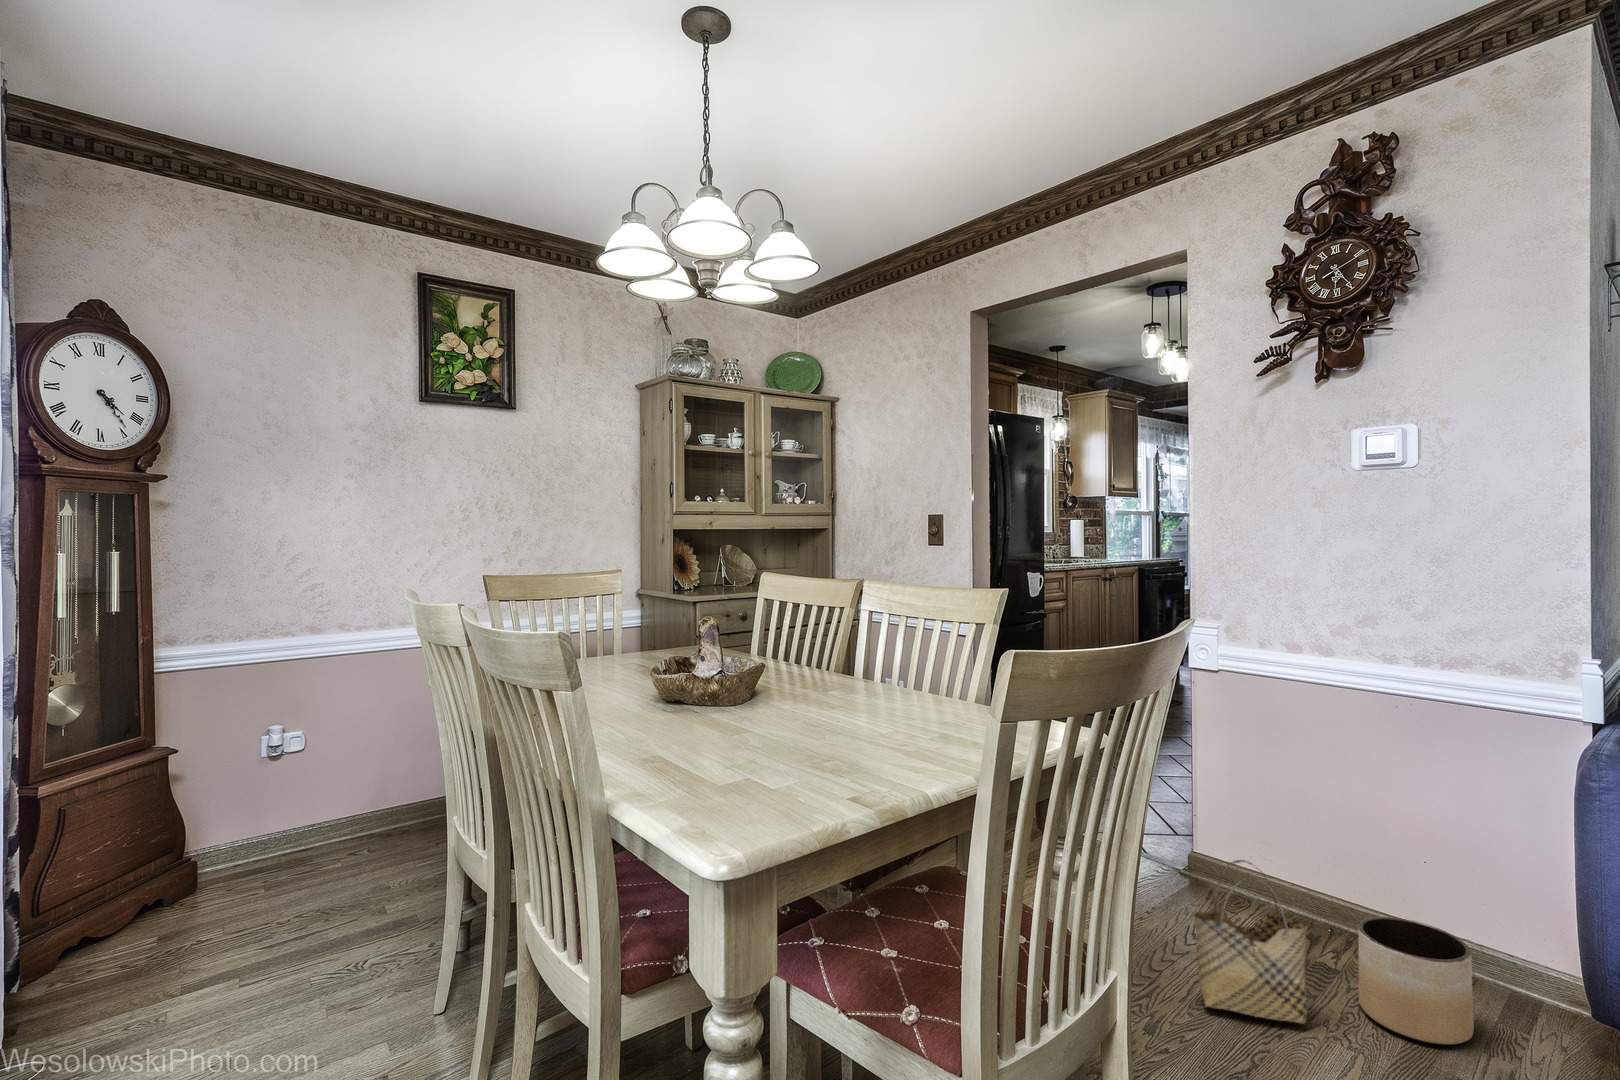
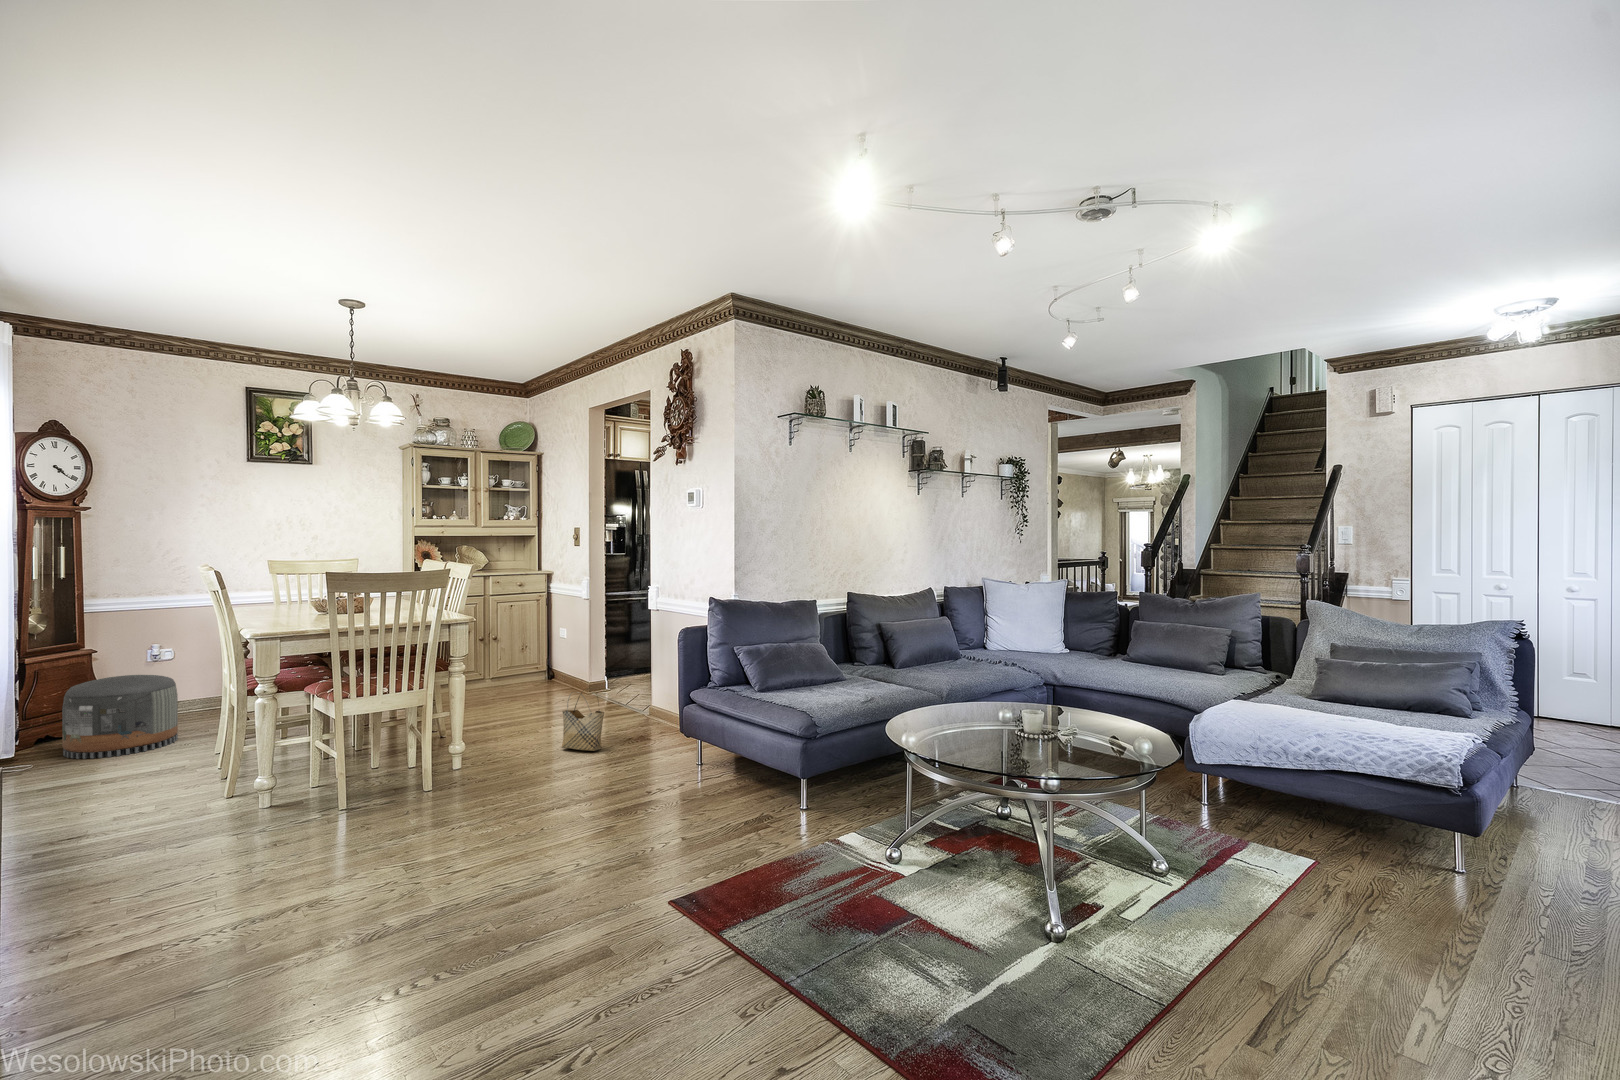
pouf: none [109,806,332,1018] -> present [62,675,178,759]
planter: present [1358,917,1474,1045] -> none [625,712,664,755]

